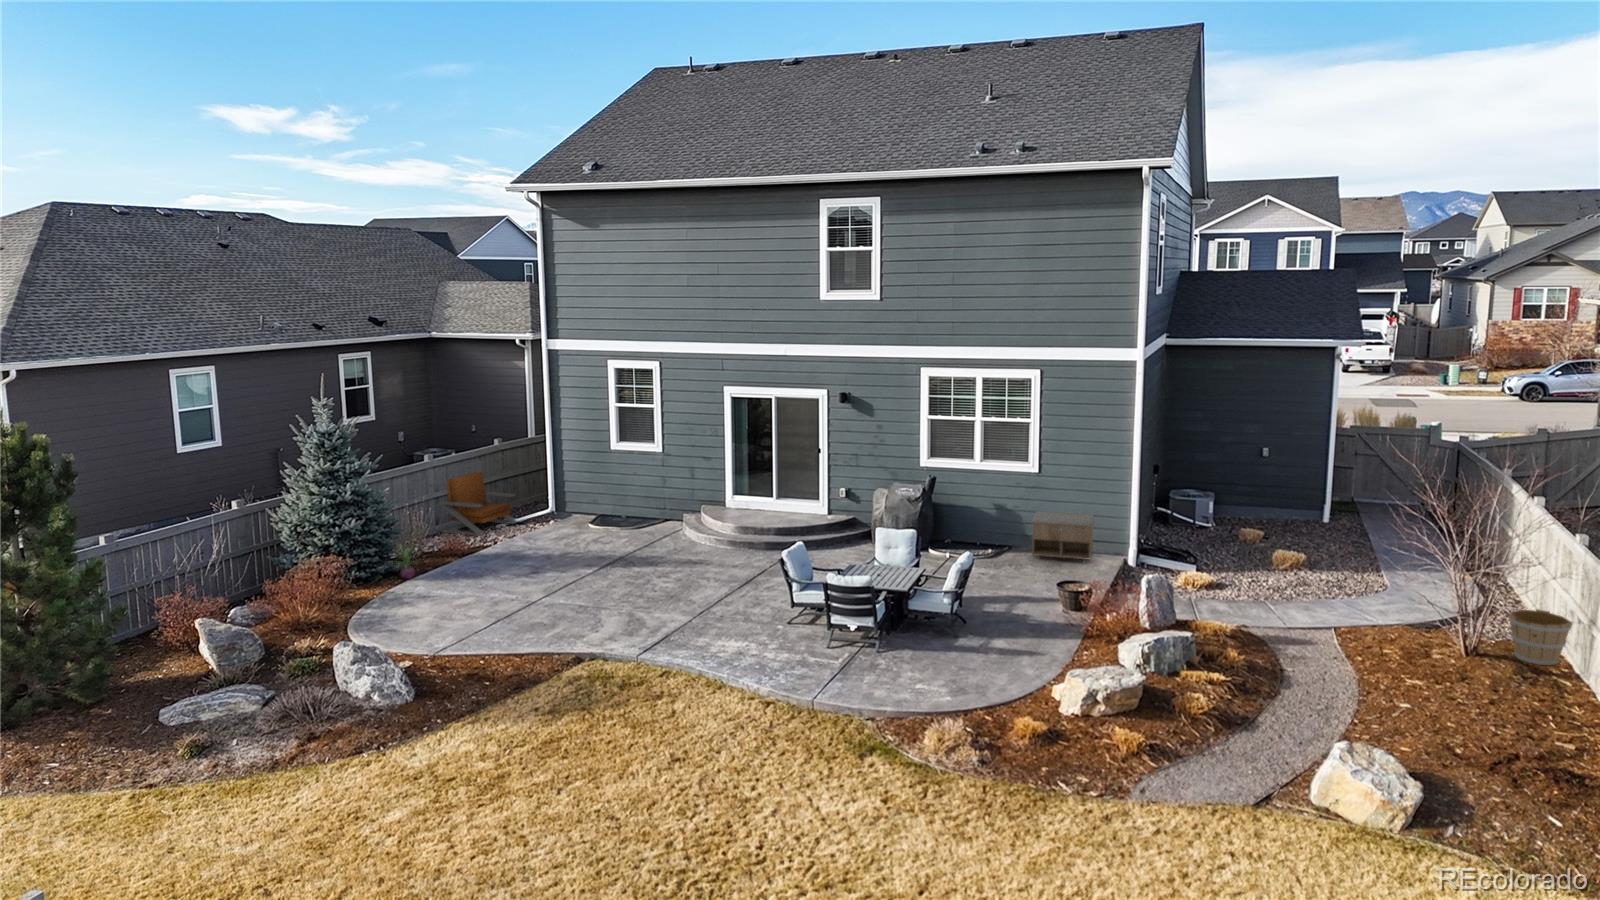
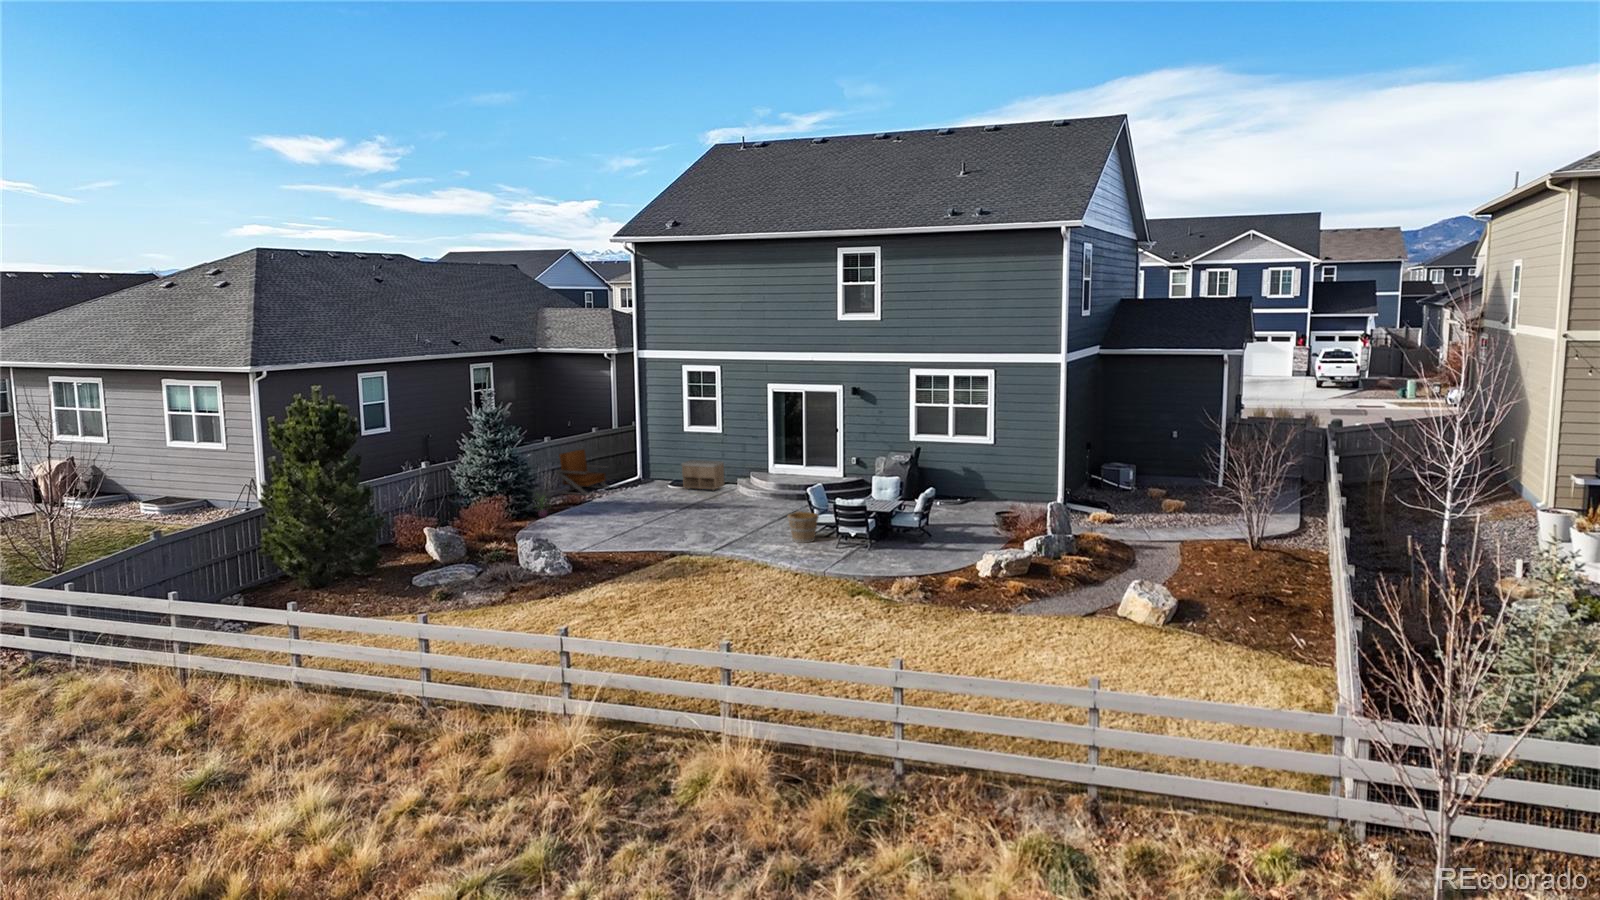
storage bench: present [1032,511,1094,562] -> present [682,460,724,490]
wooden bucket: present [1509,610,1572,666] -> present [788,512,819,543]

